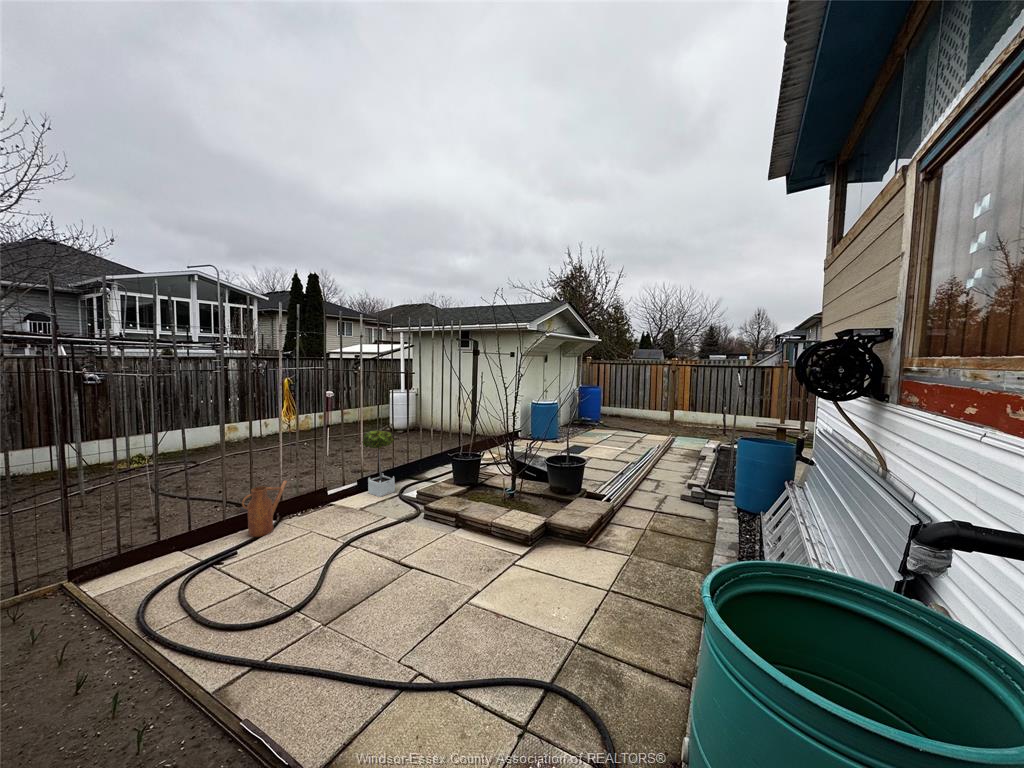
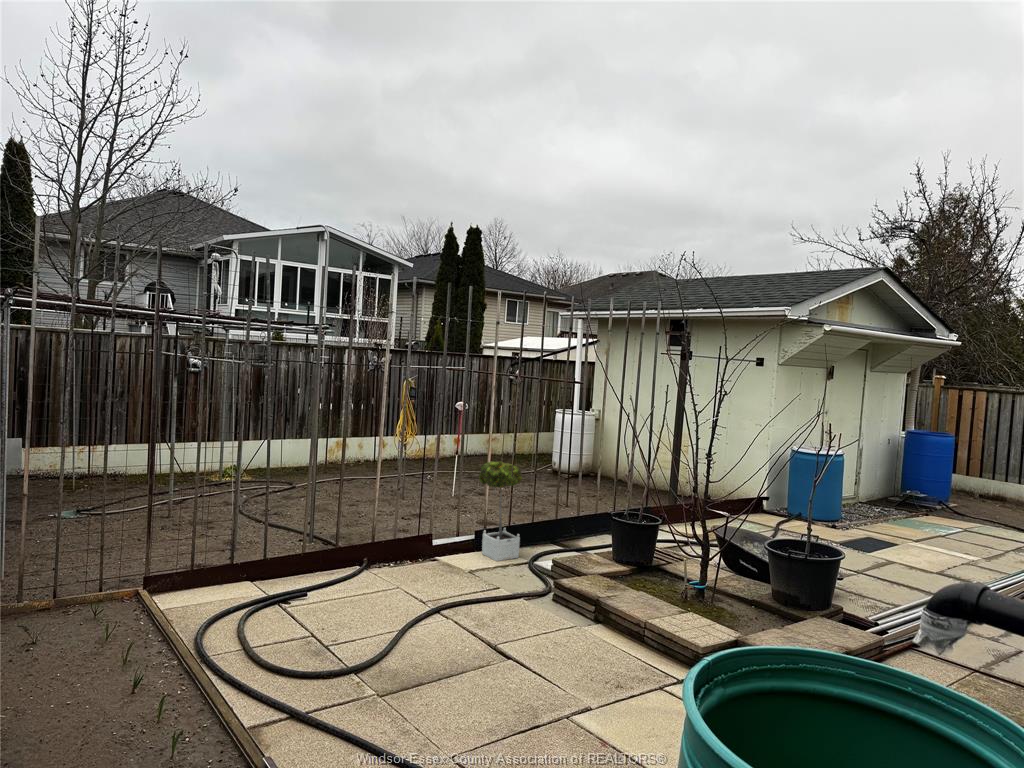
watering can: present [242,480,287,537] -> none [320,512,376,581]

